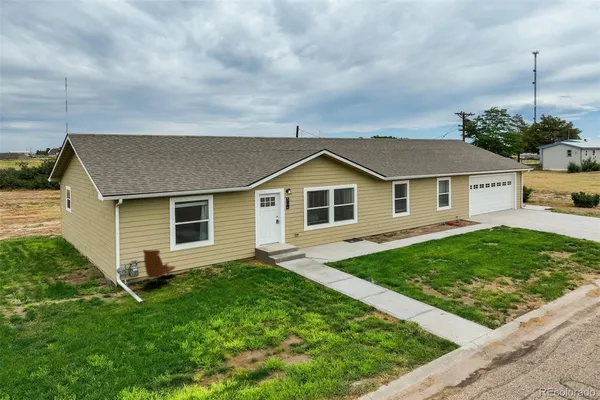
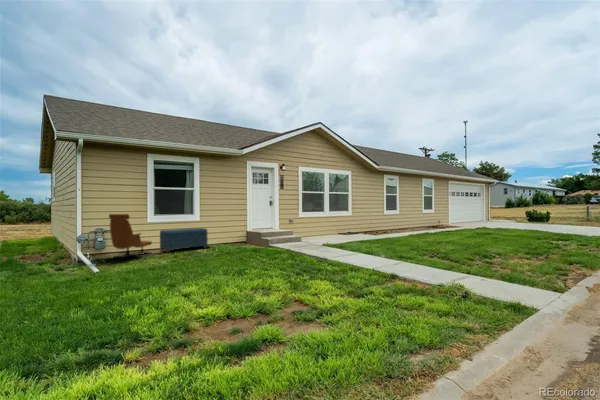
bench: none [181,251,222,276] -> present [160,228,208,252]

